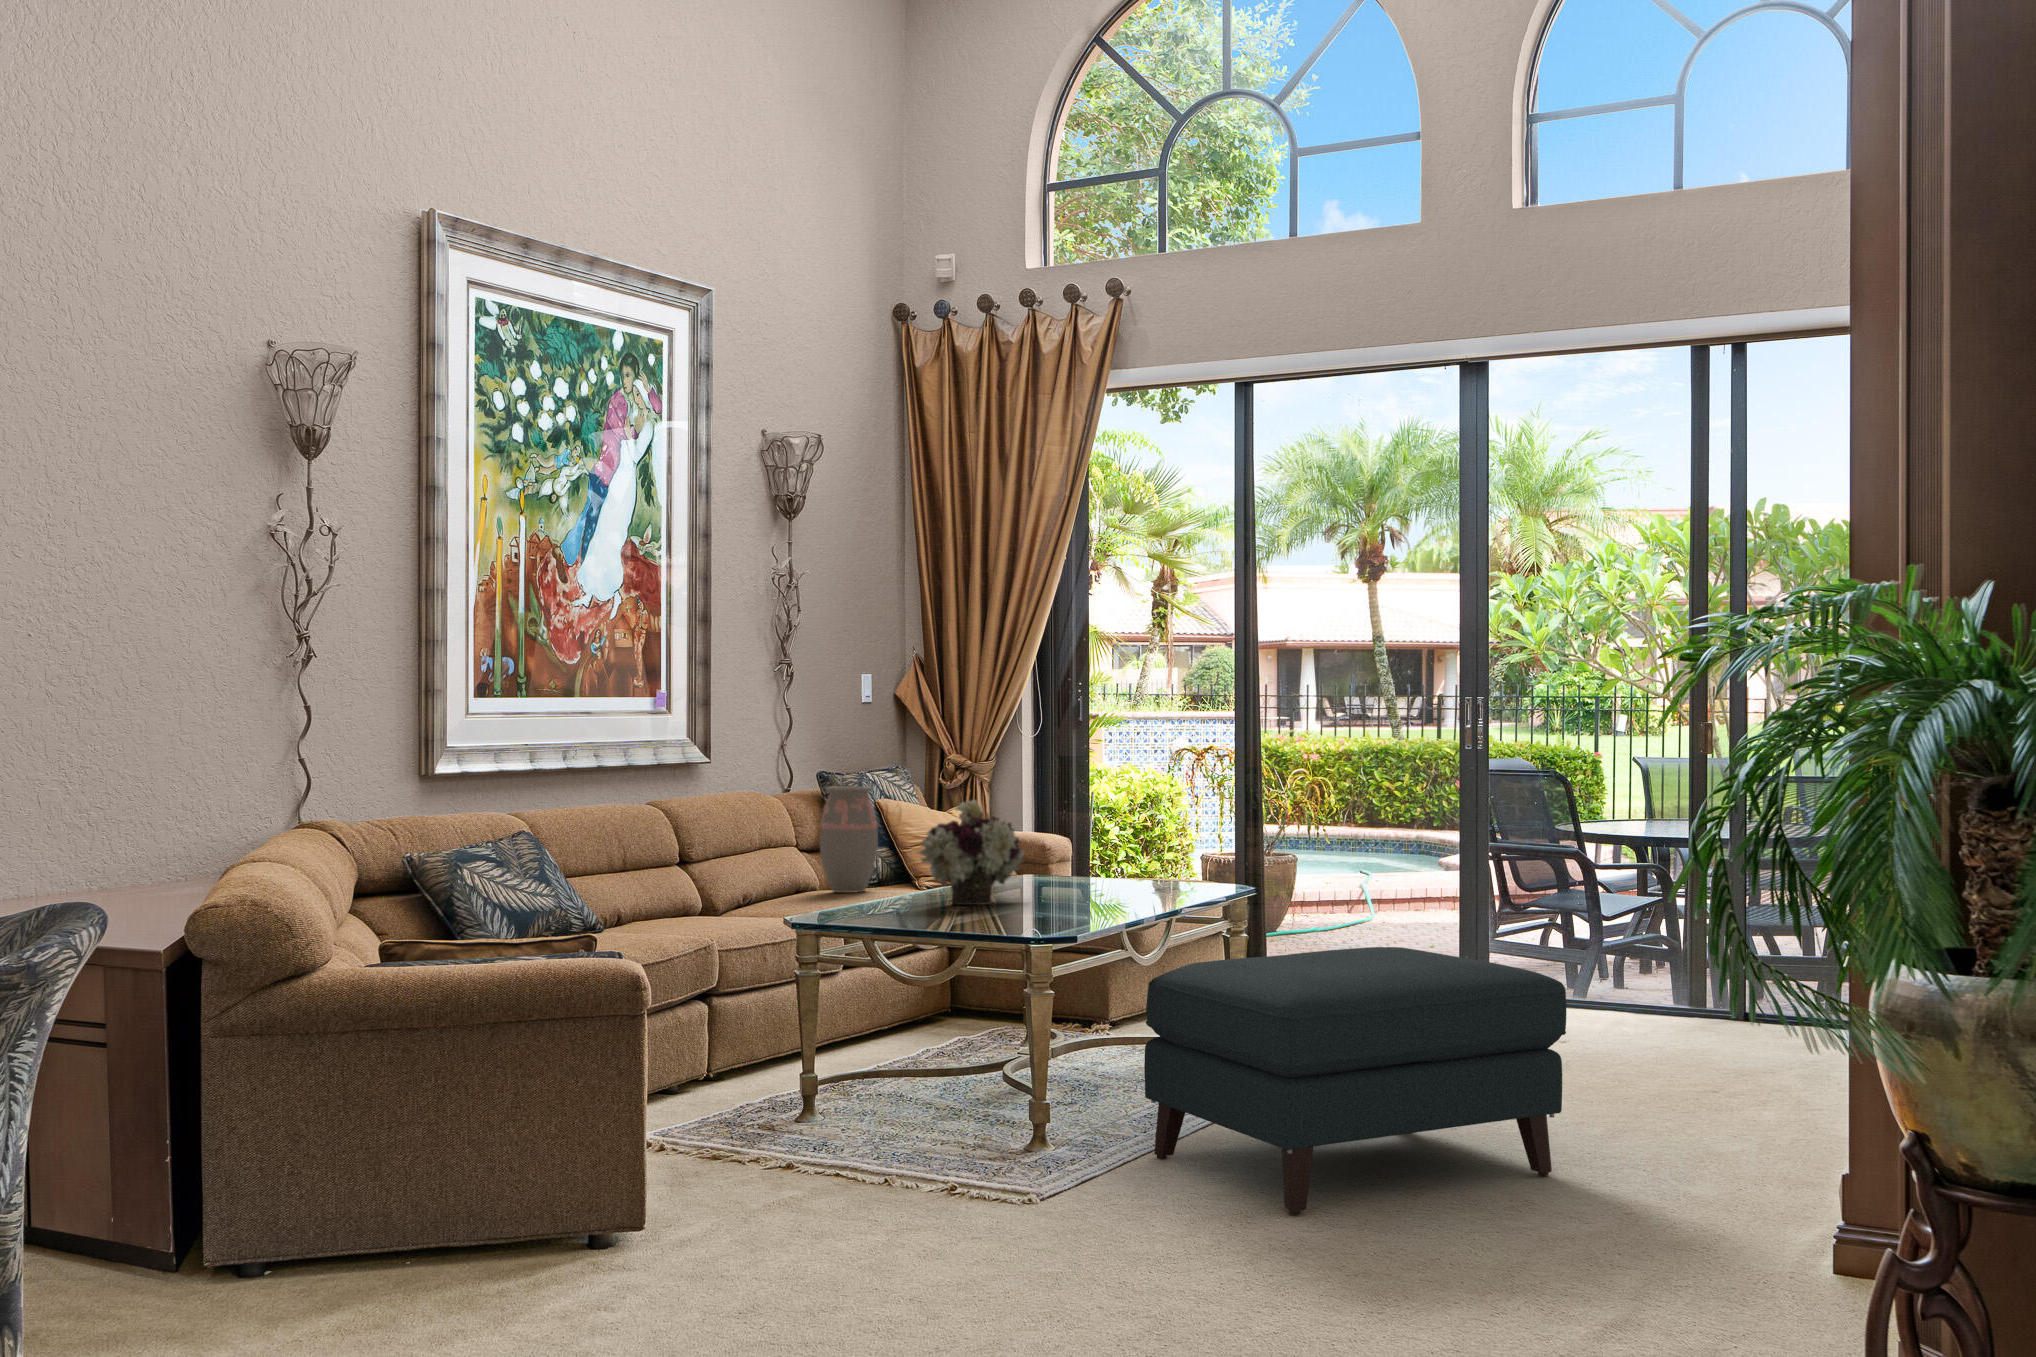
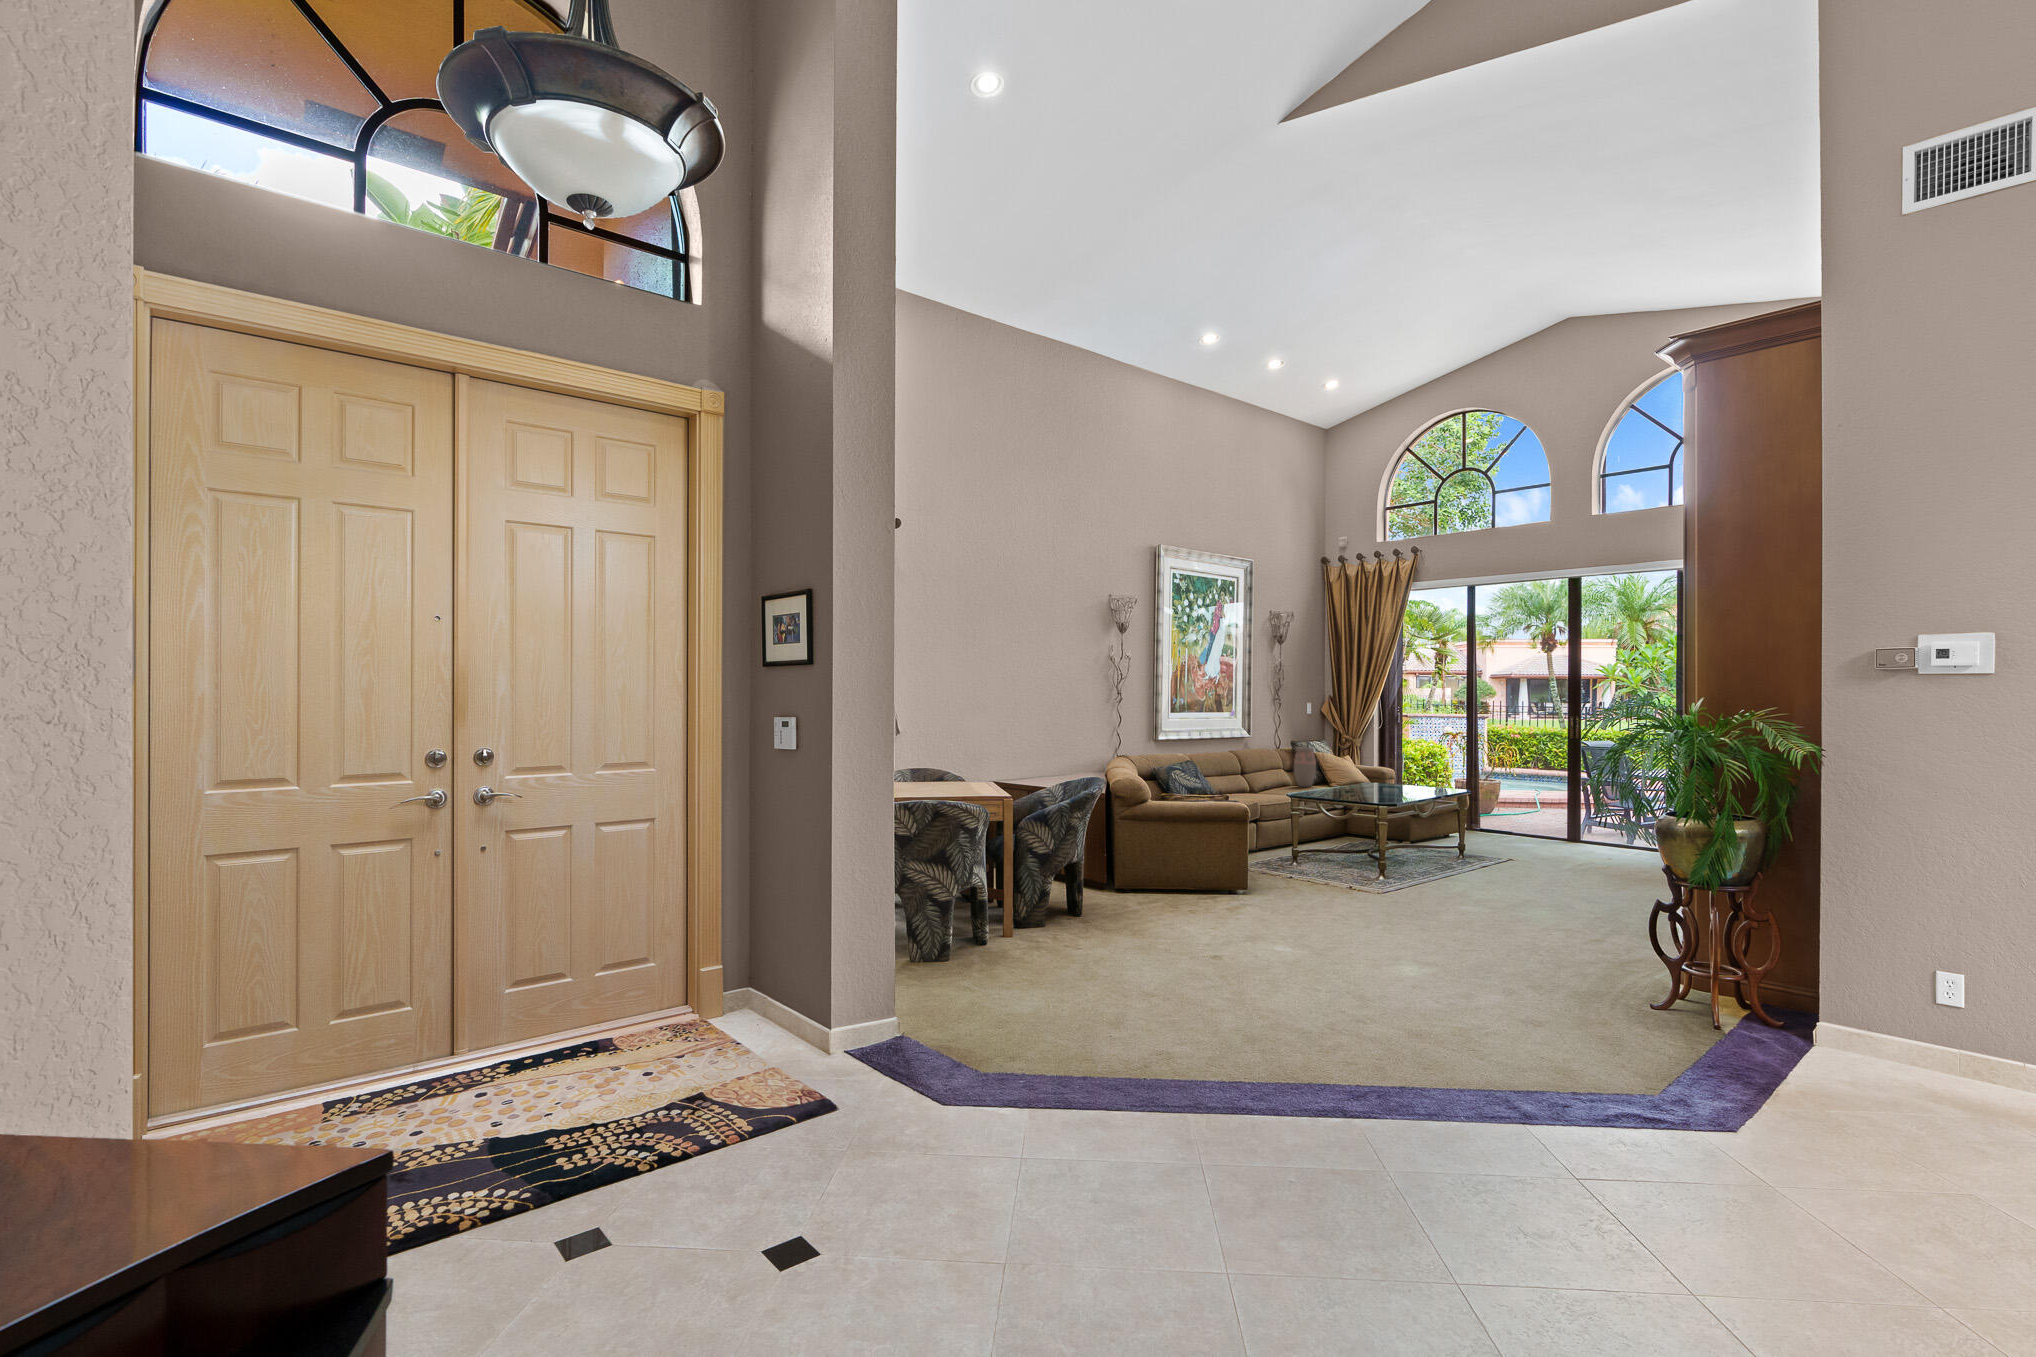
flower arrangement: present [918,800,1024,905] -> none [1333,755,1375,793]
ottoman: present [1144,947,1566,1215] -> none [1419,816,1585,902]

